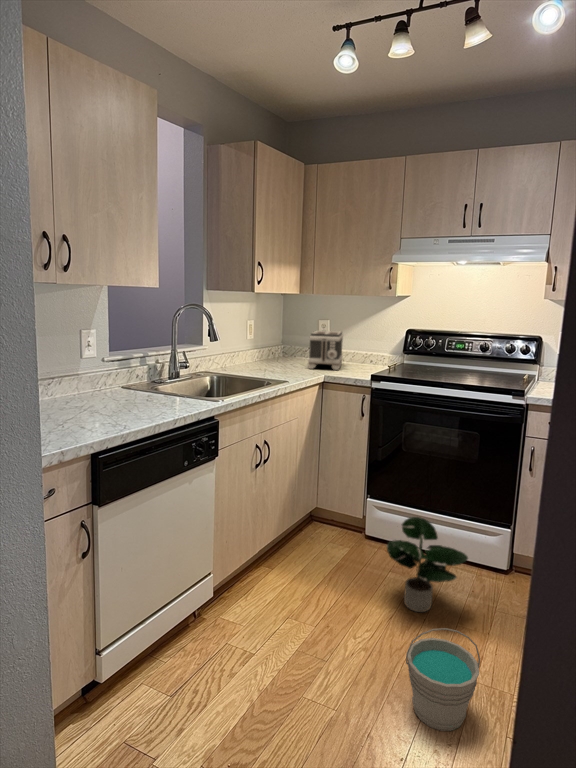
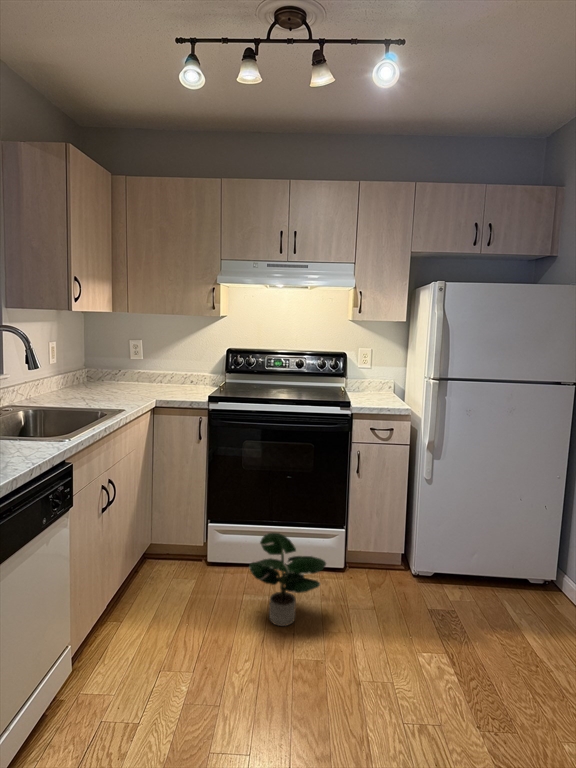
toaster: present [308,330,343,370] -> none [132,352,166,394]
bucket: present [406,628,480,731] -> none [308,633,374,733]

